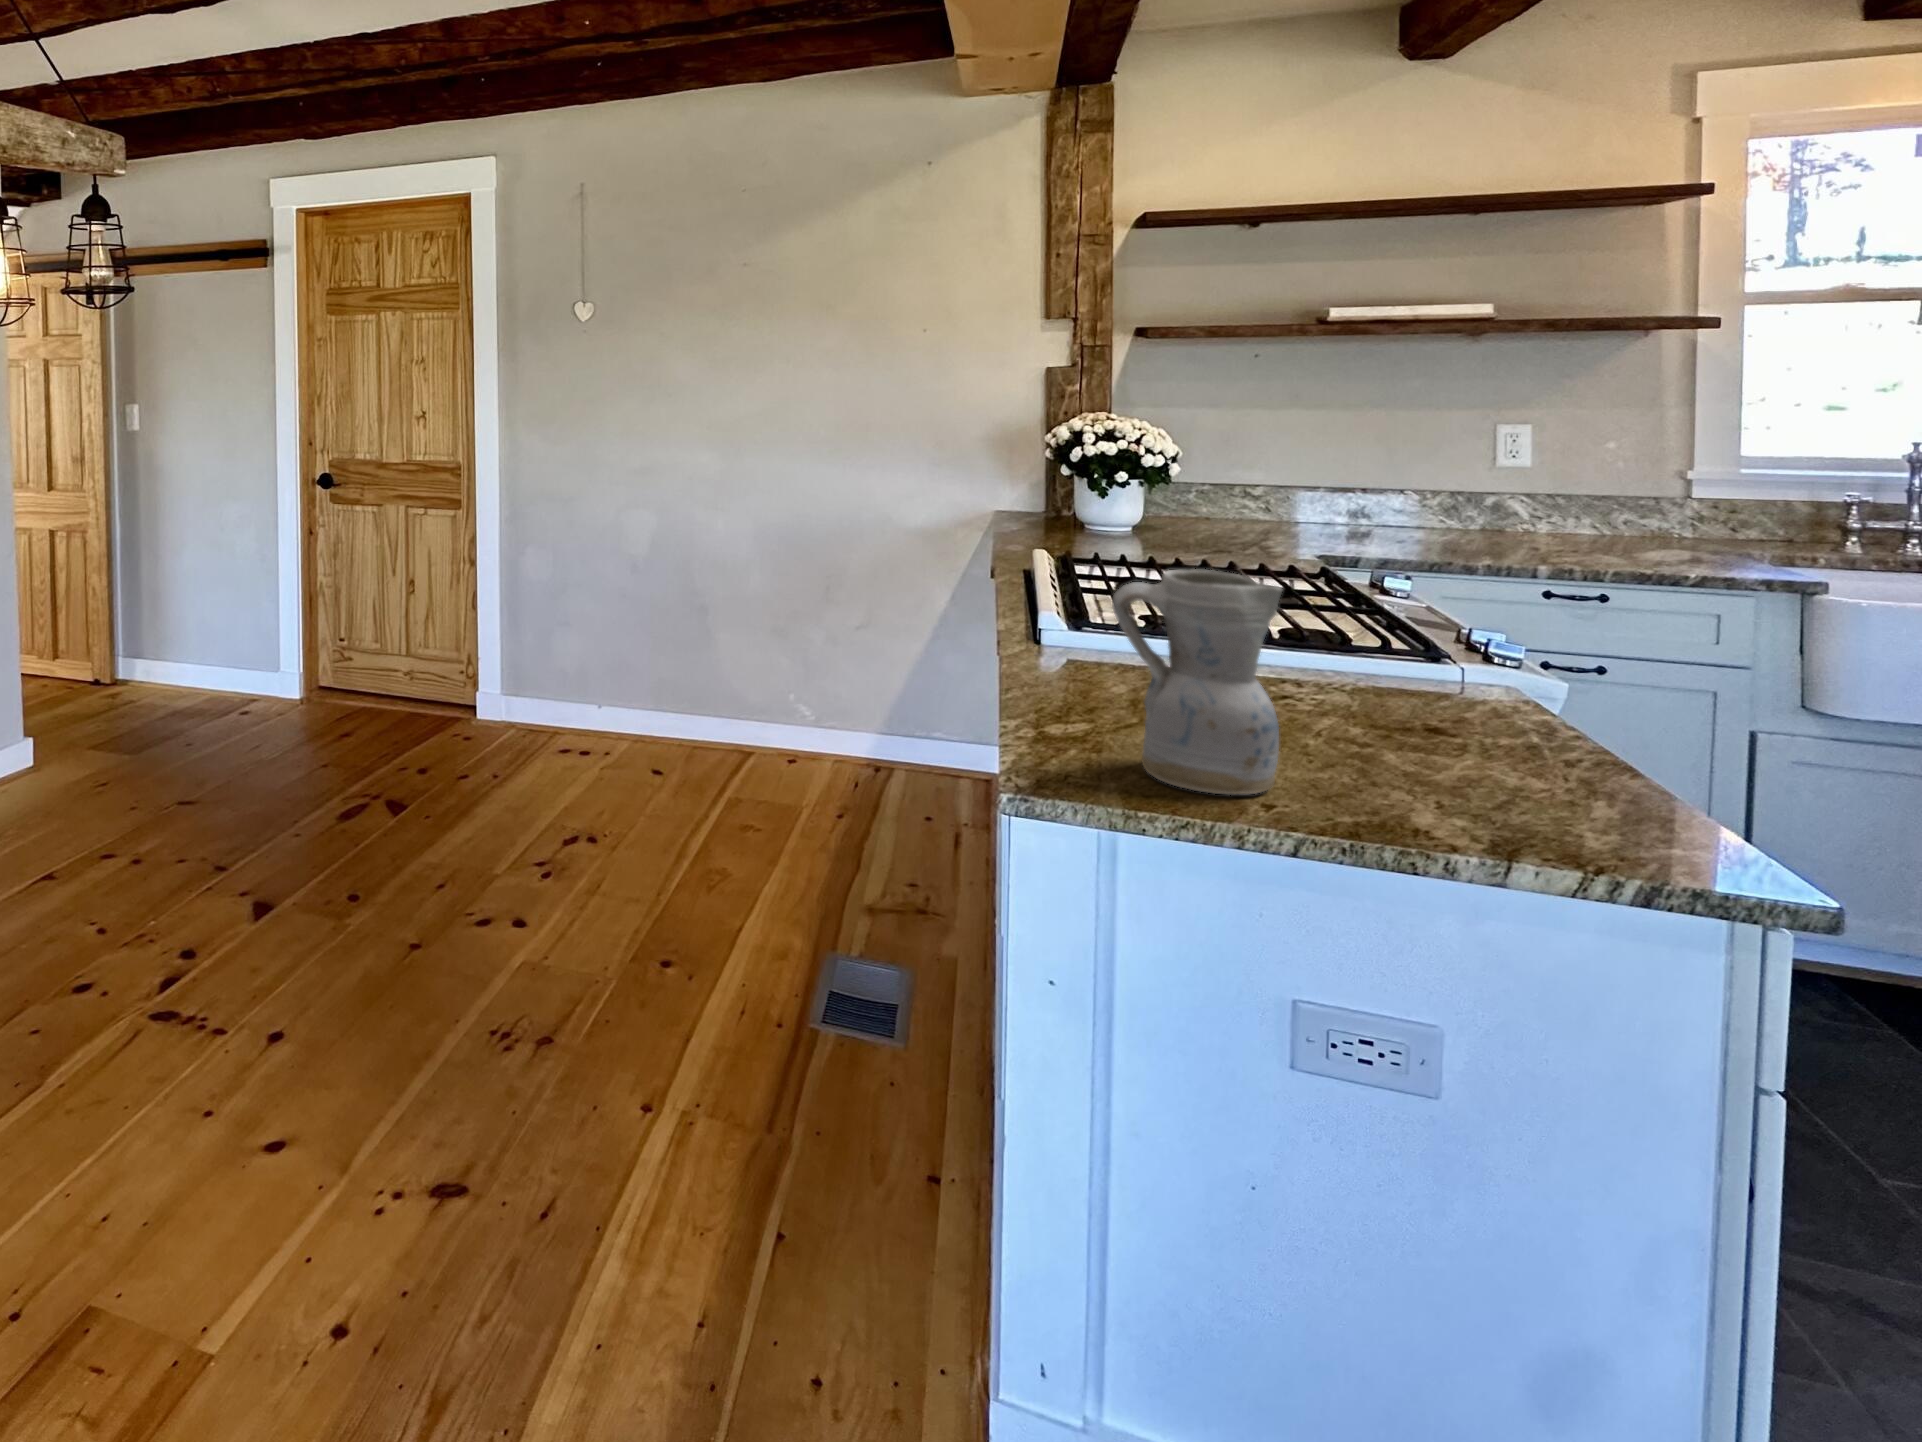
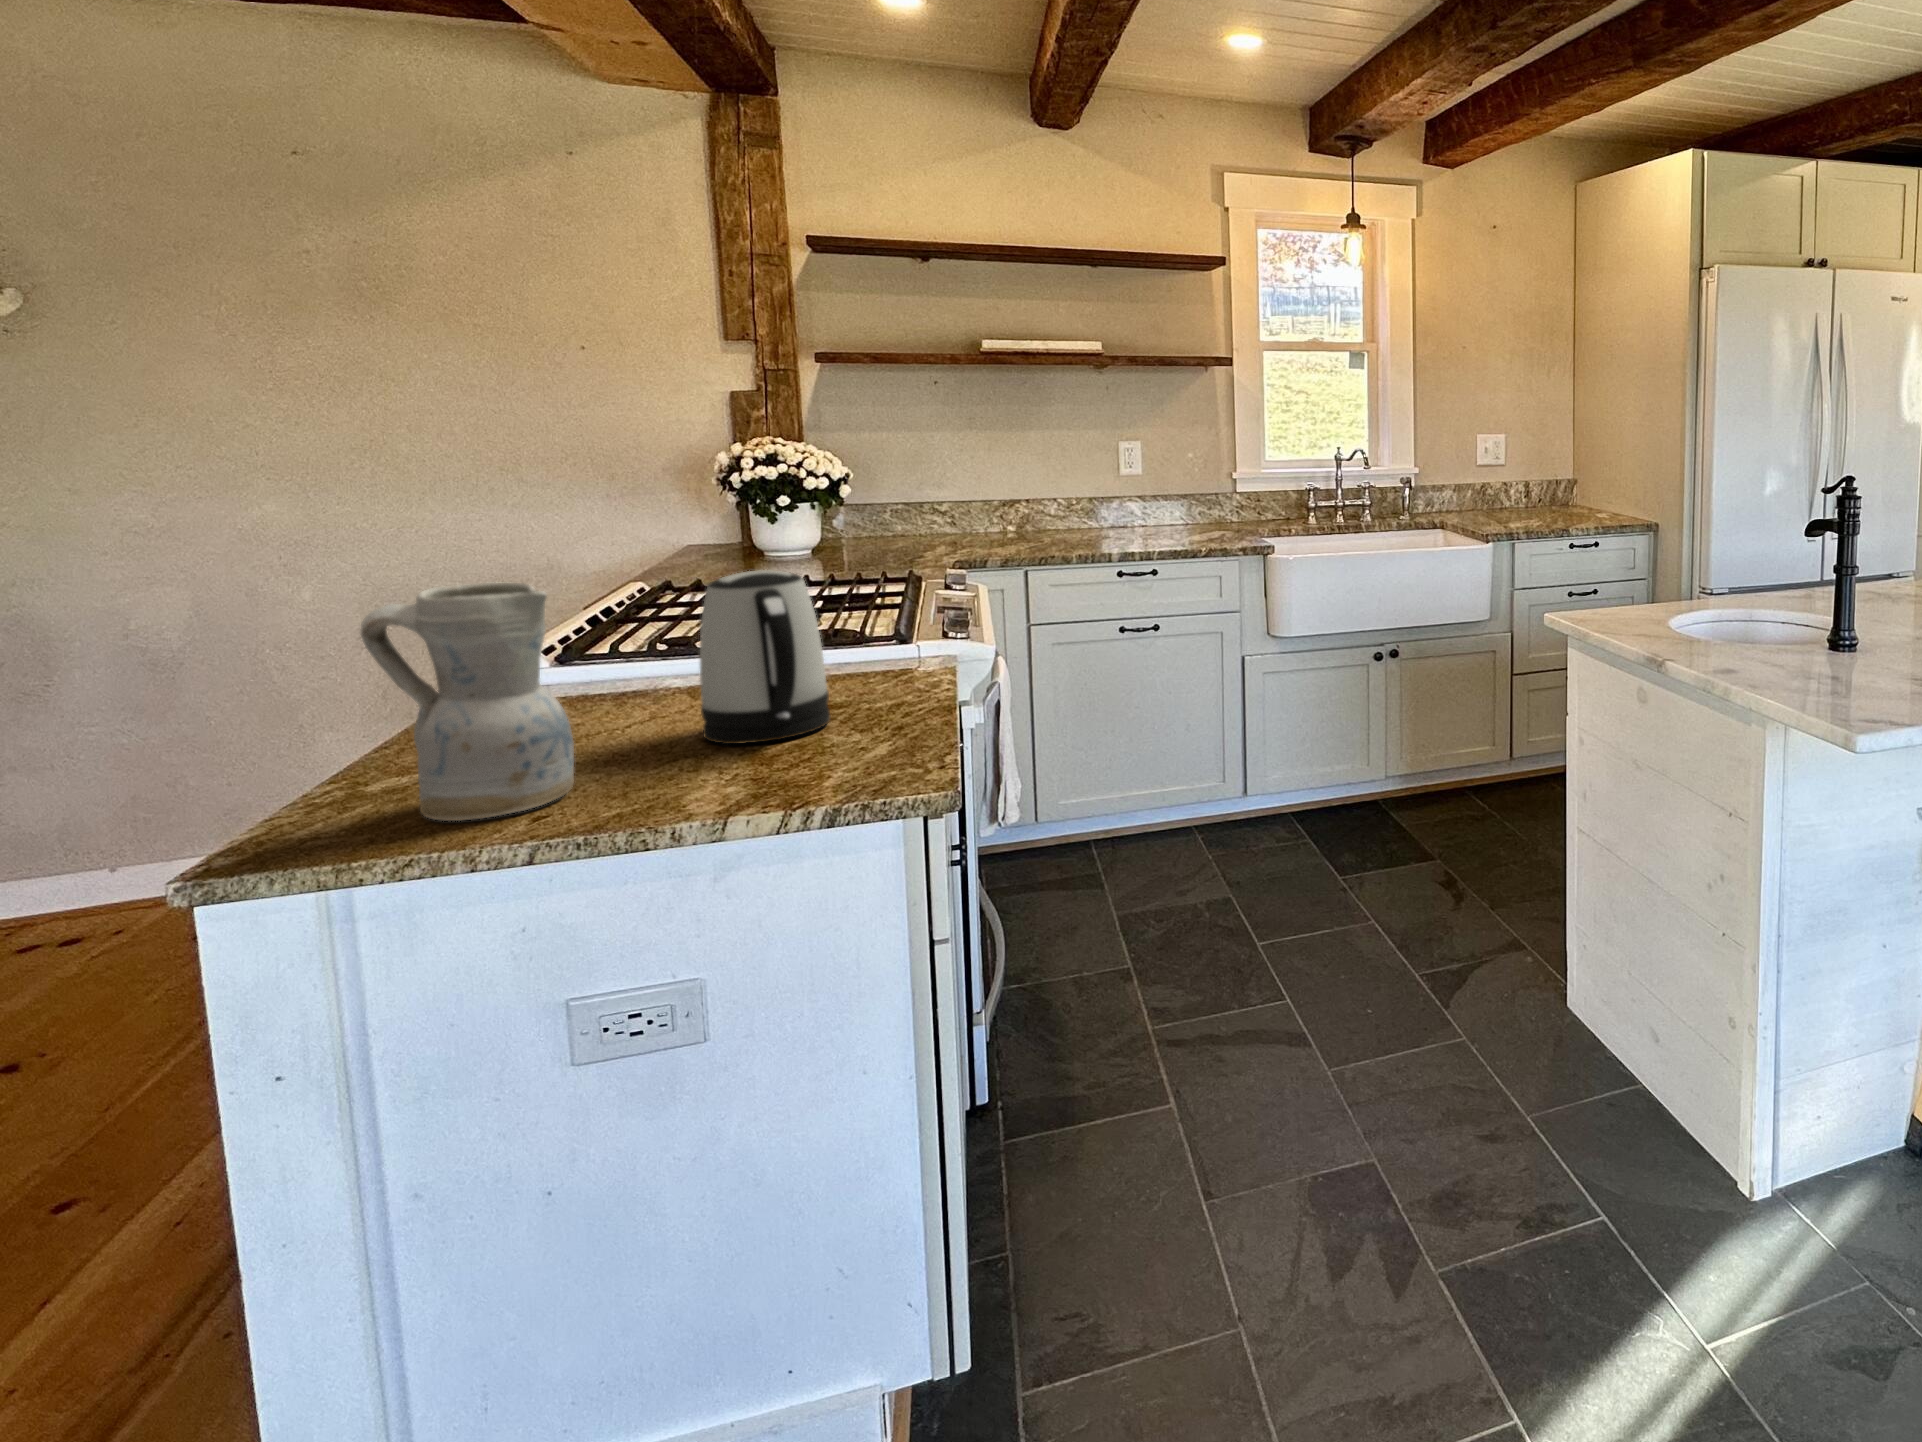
kettle: none [1331,578,1489,768] -> present [700,570,830,744]

